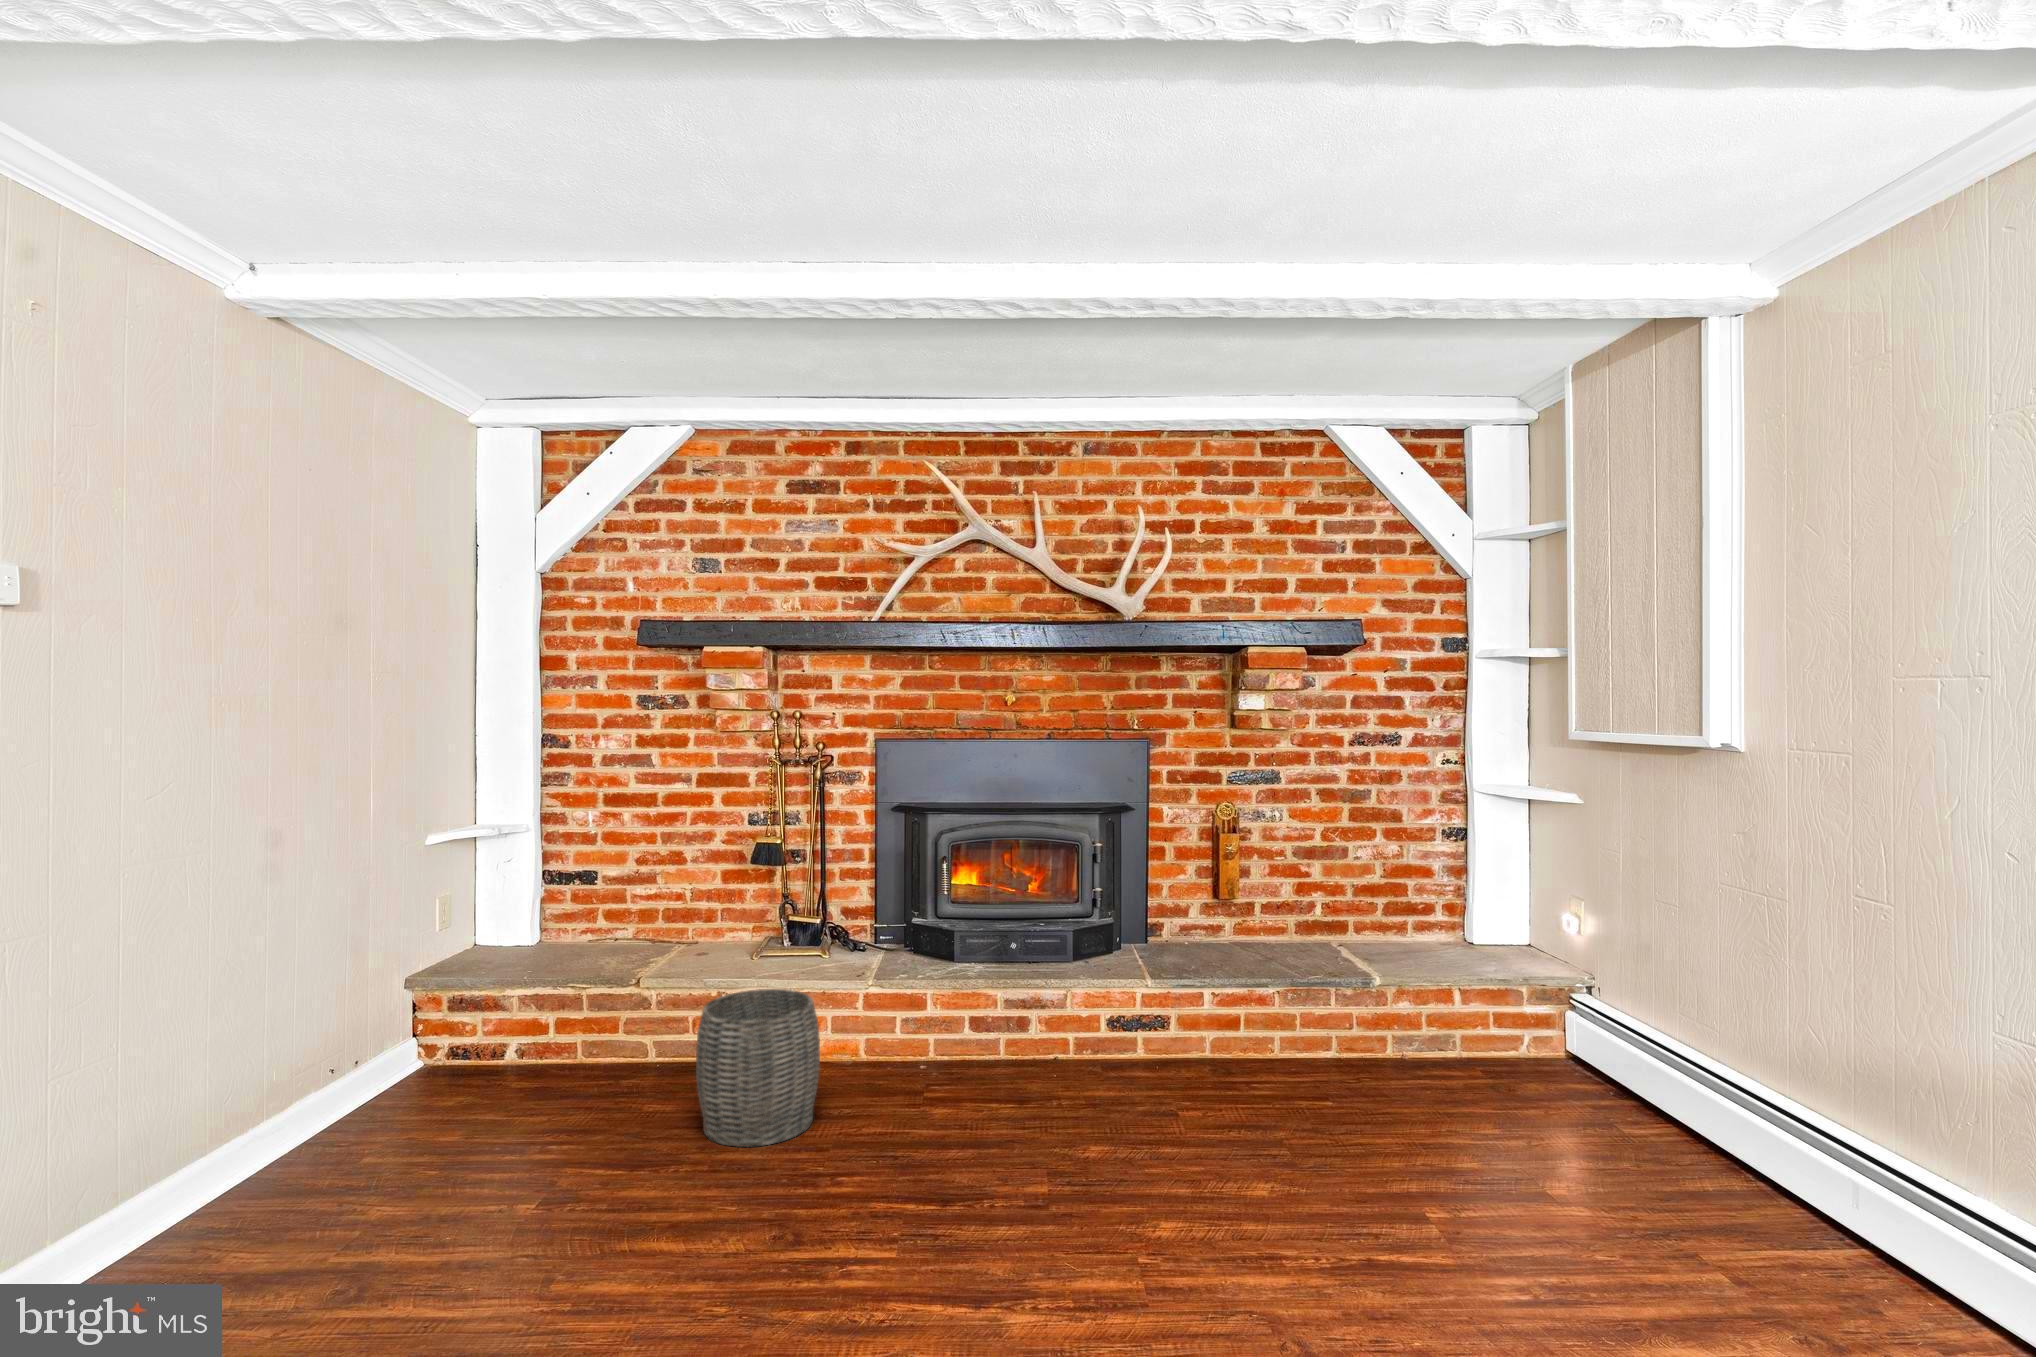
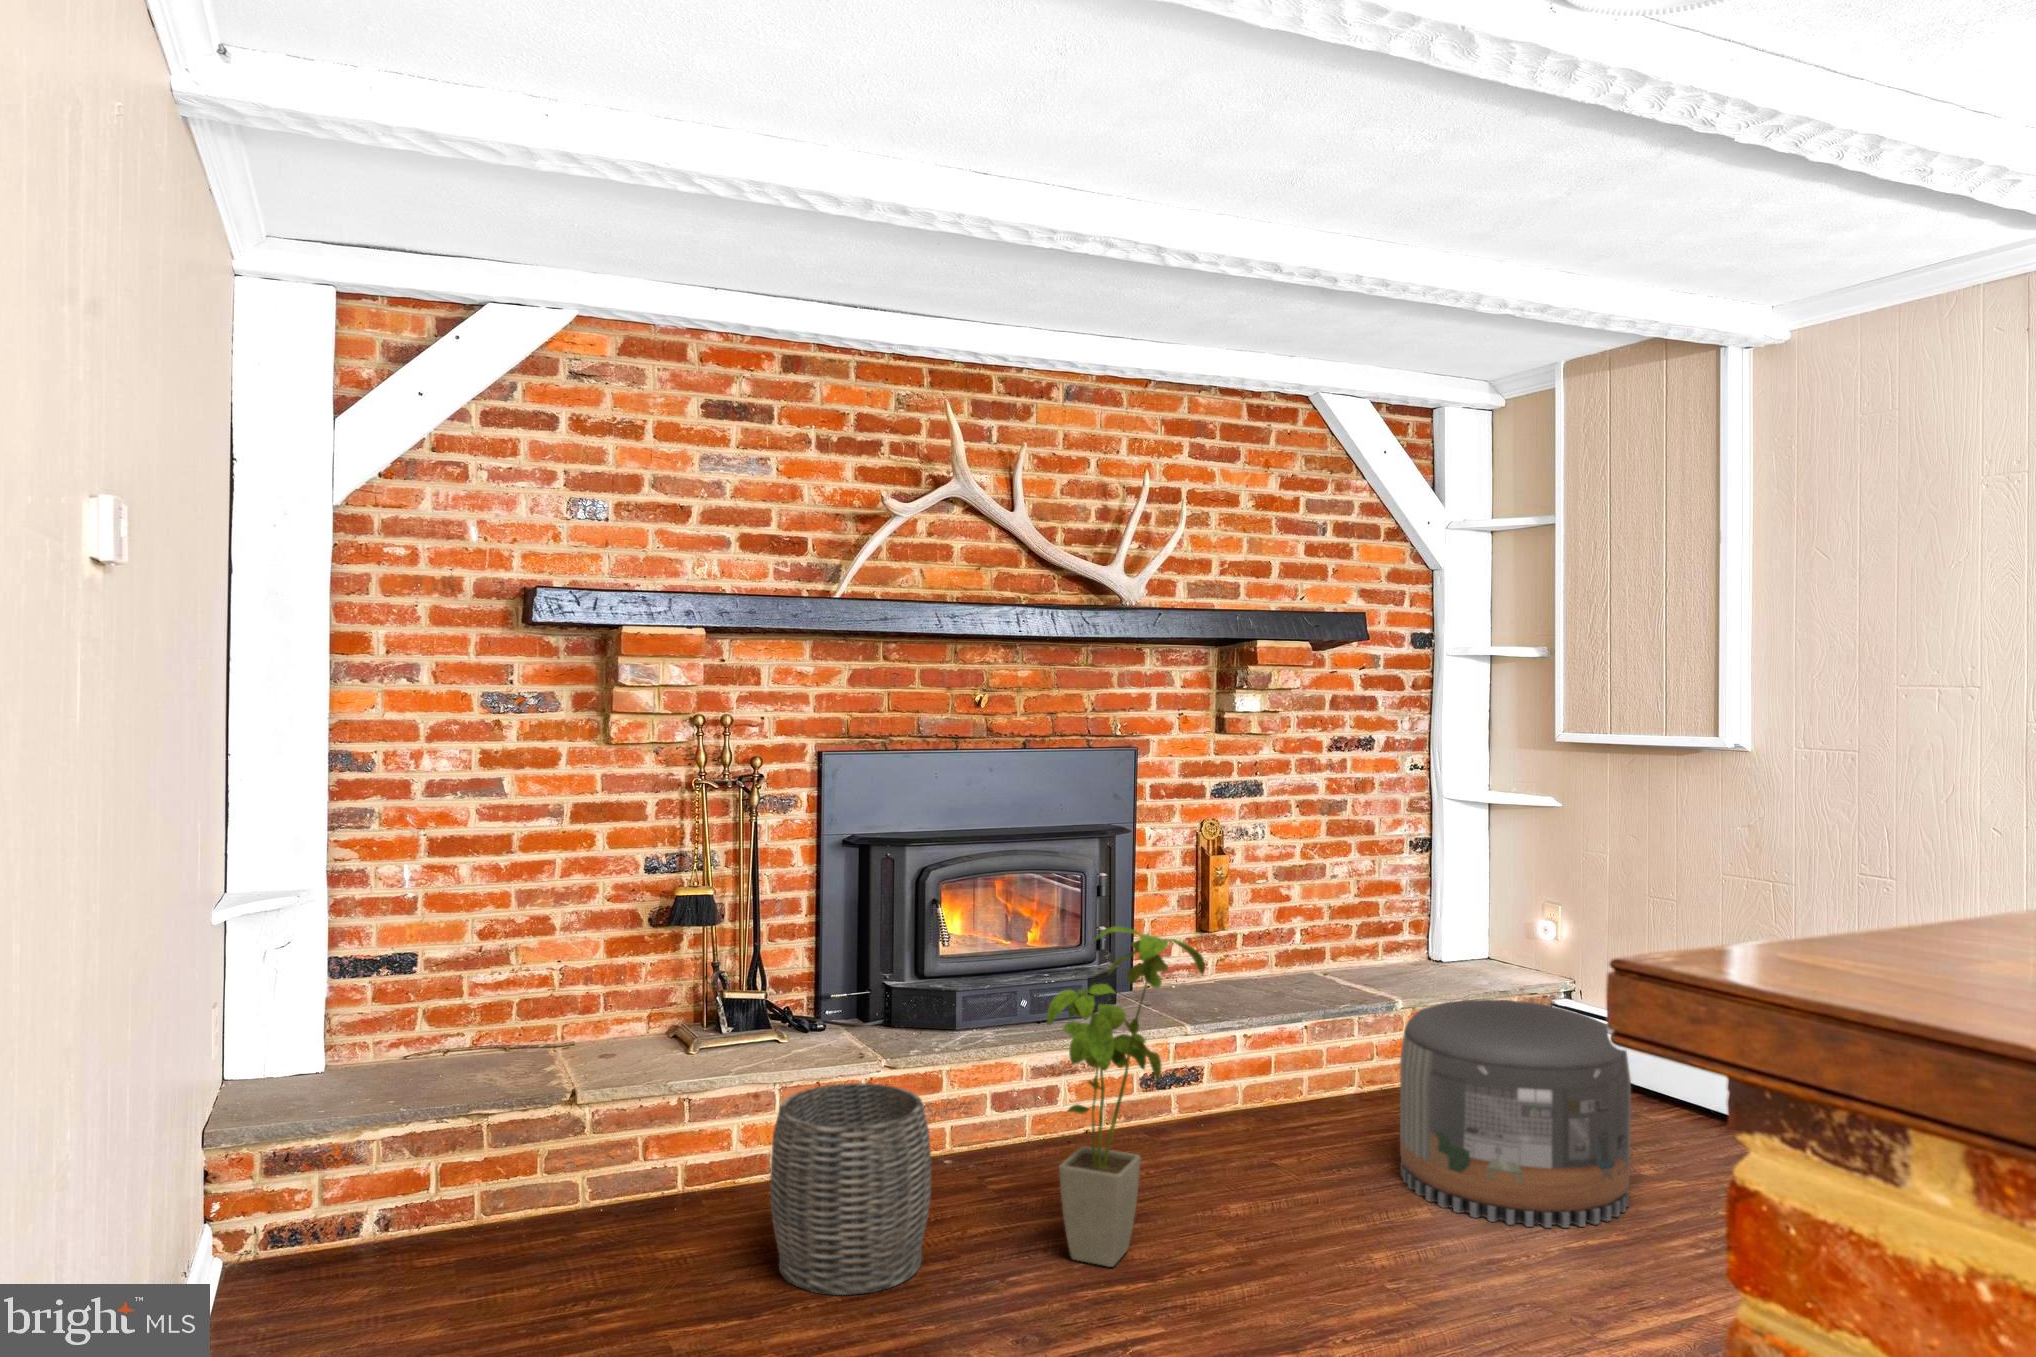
house plant: none [875,884,1015,1160] -> present [1047,926,1205,1267]
pouf: none [1257,977,1469,1201] -> present [1400,999,1631,1228]

